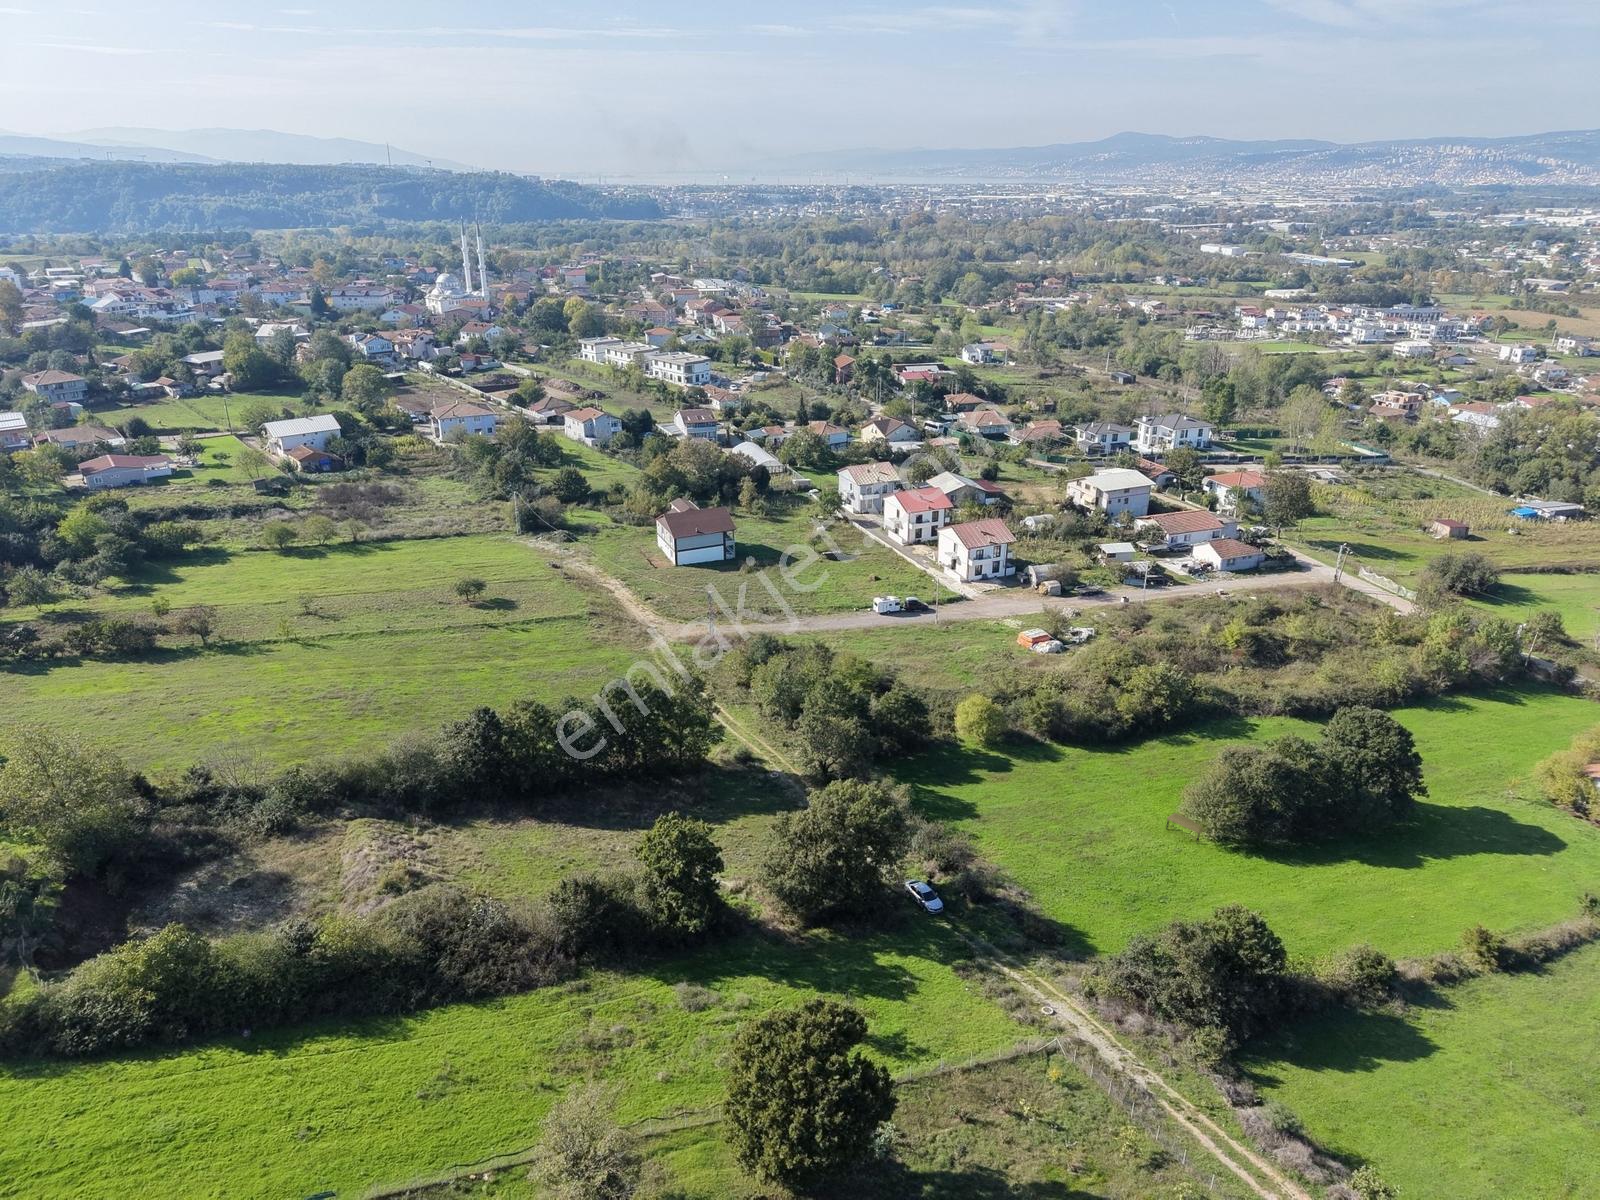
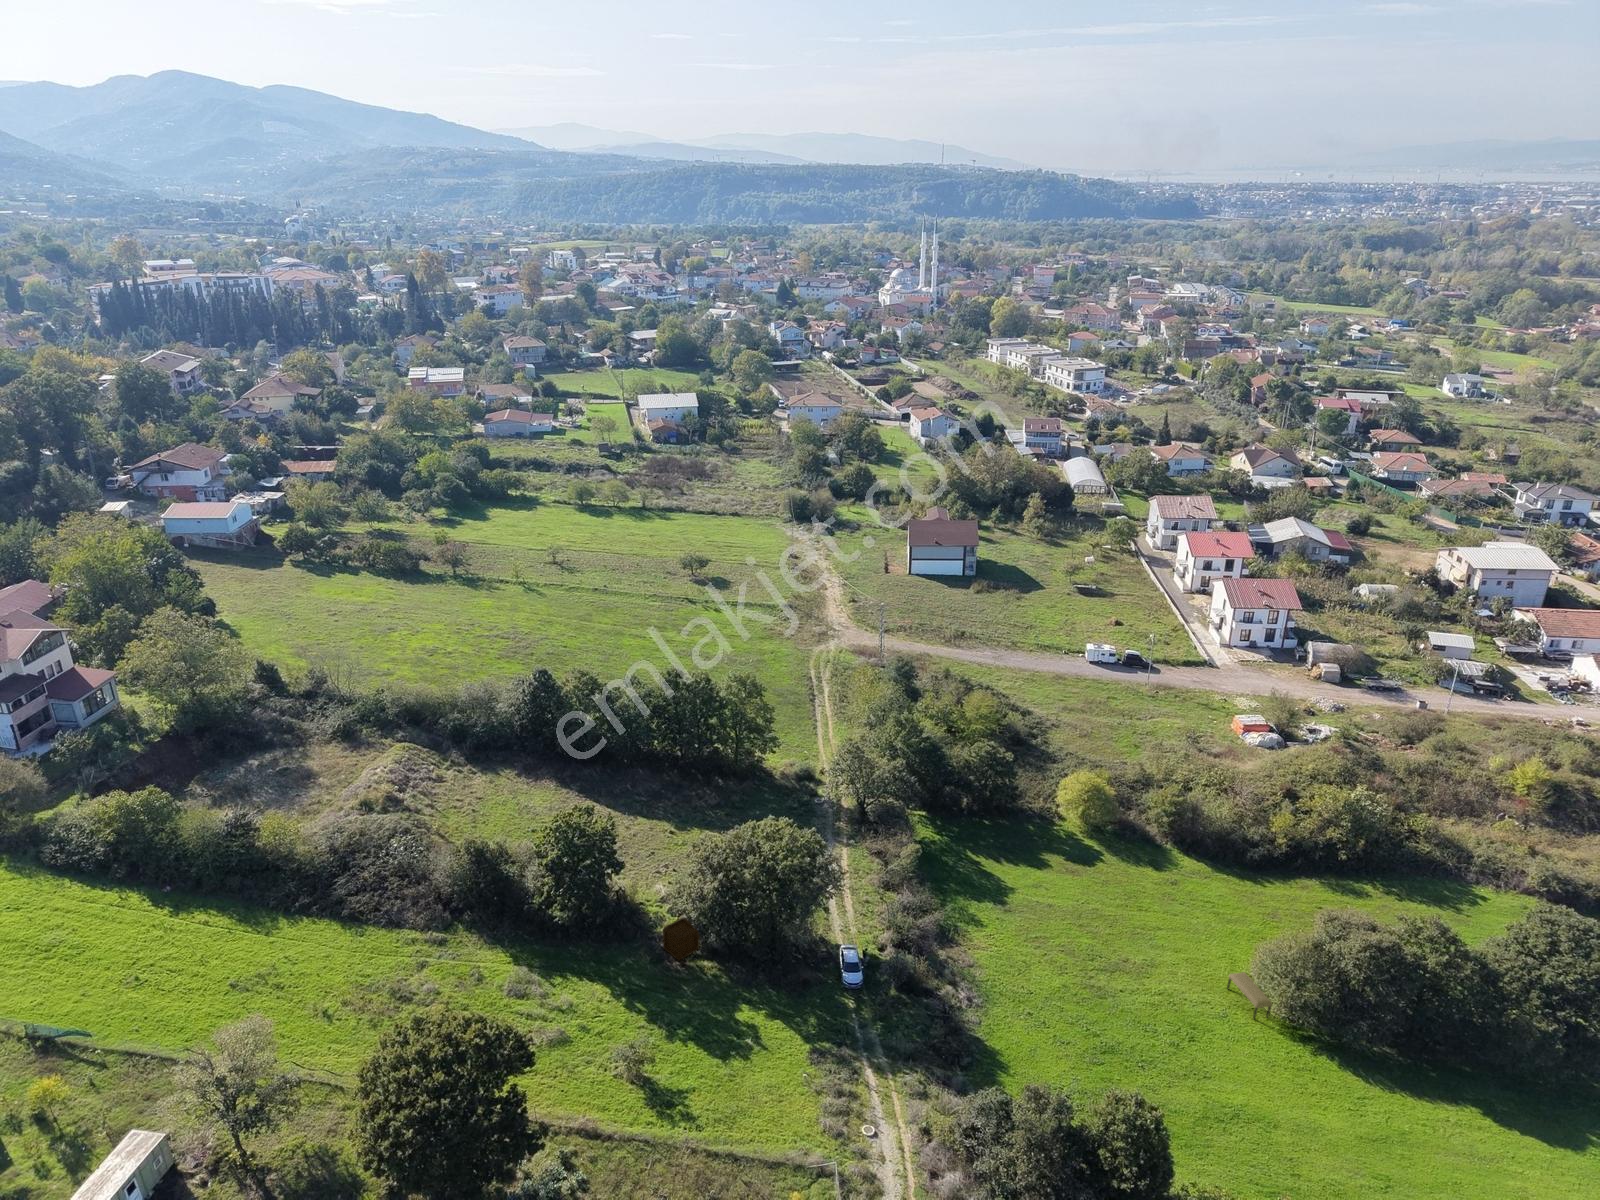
wooden crate: none [760,904,793,945] -> present [663,917,700,960]

